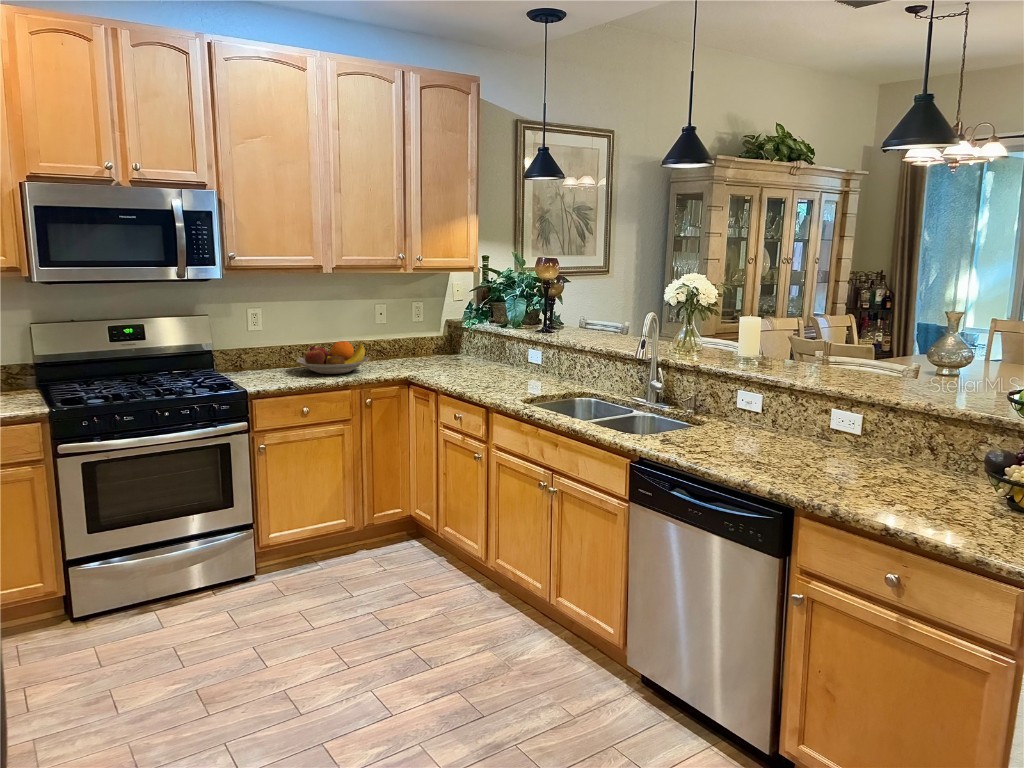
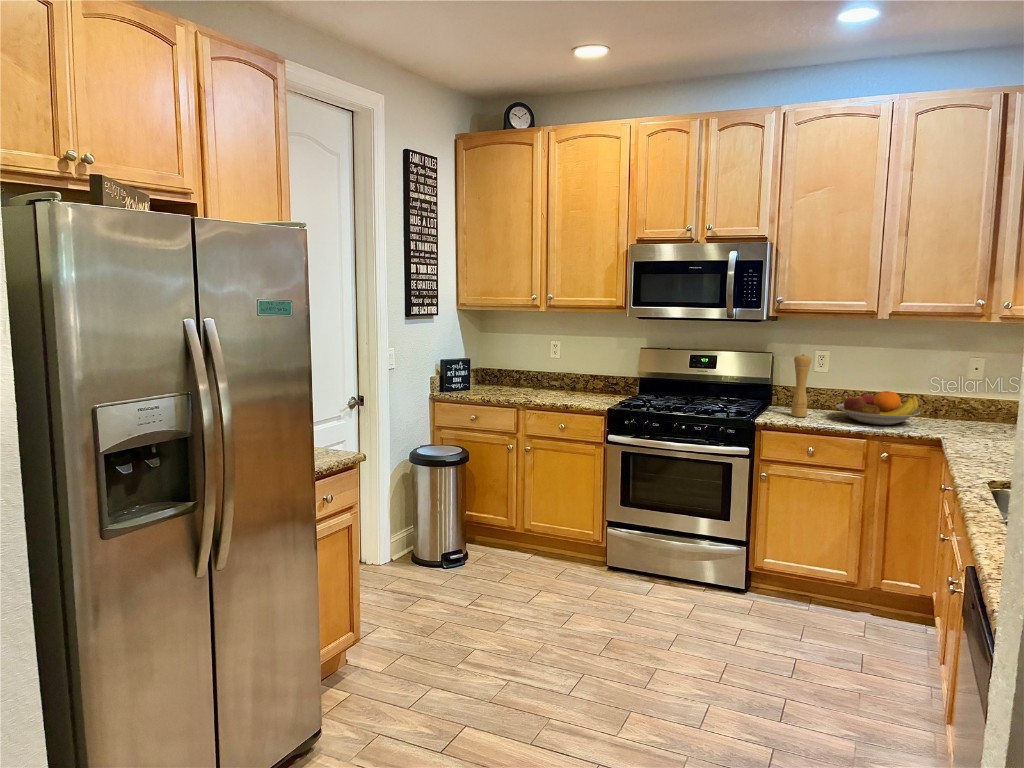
pepper mill: none [260,314,279,380] -> present [791,355,811,417]

